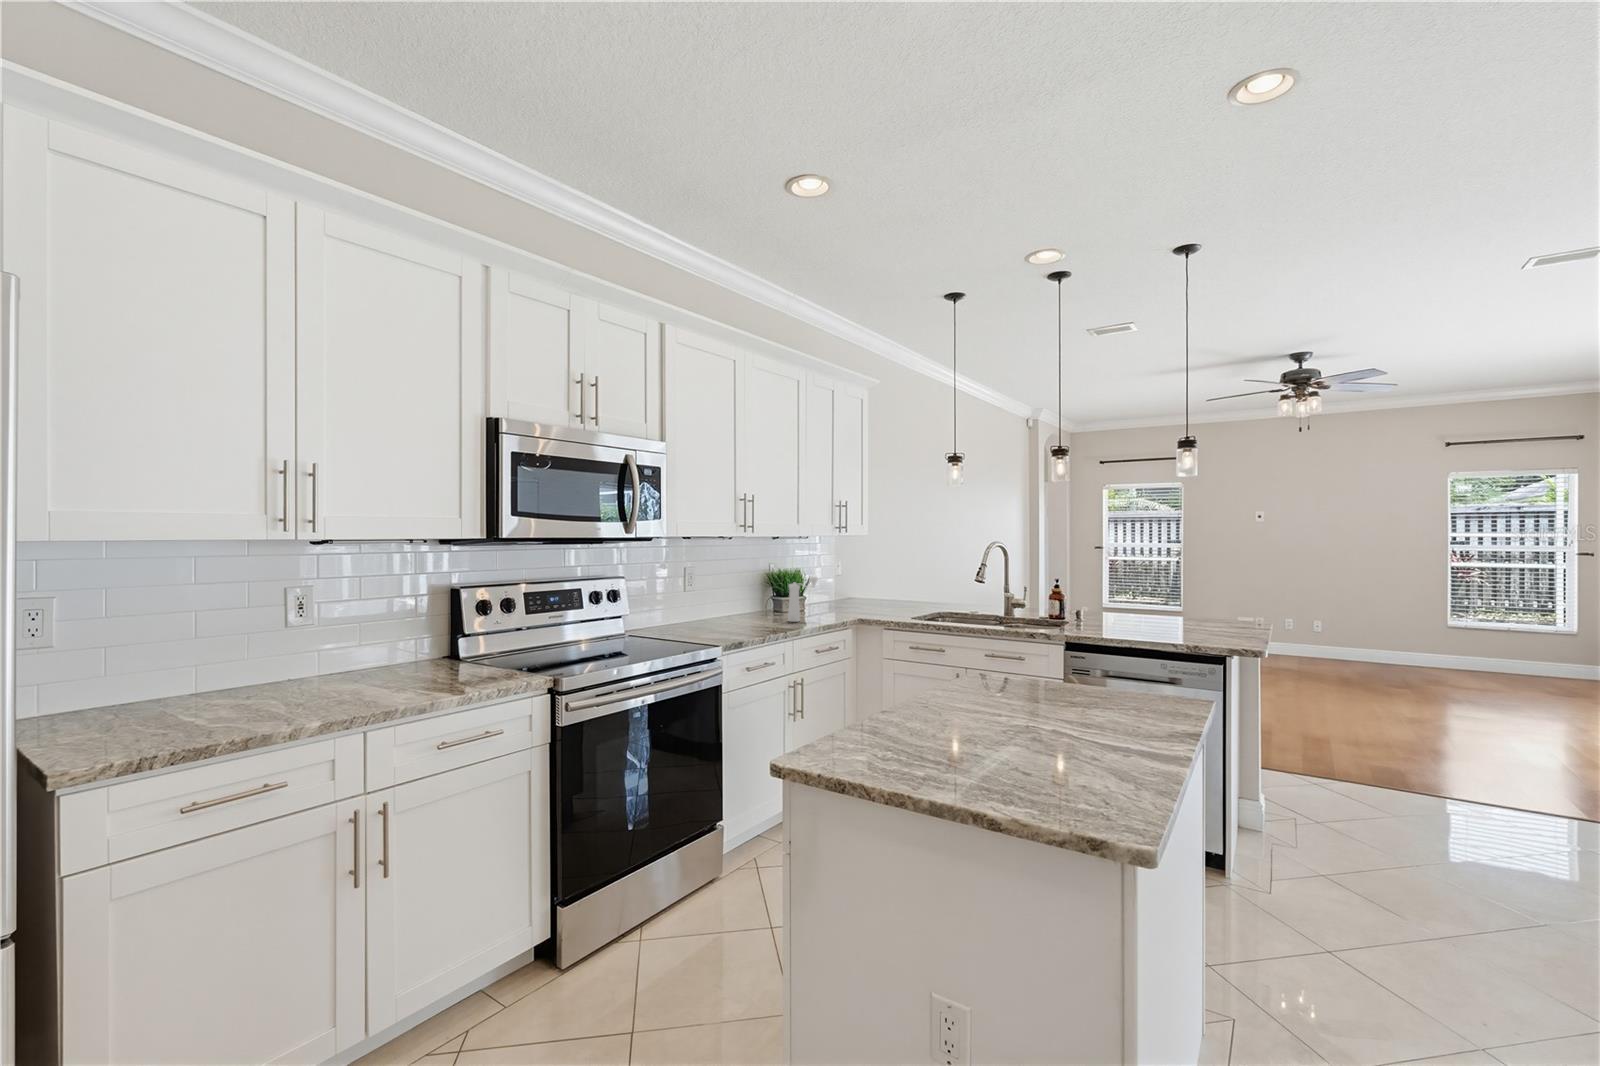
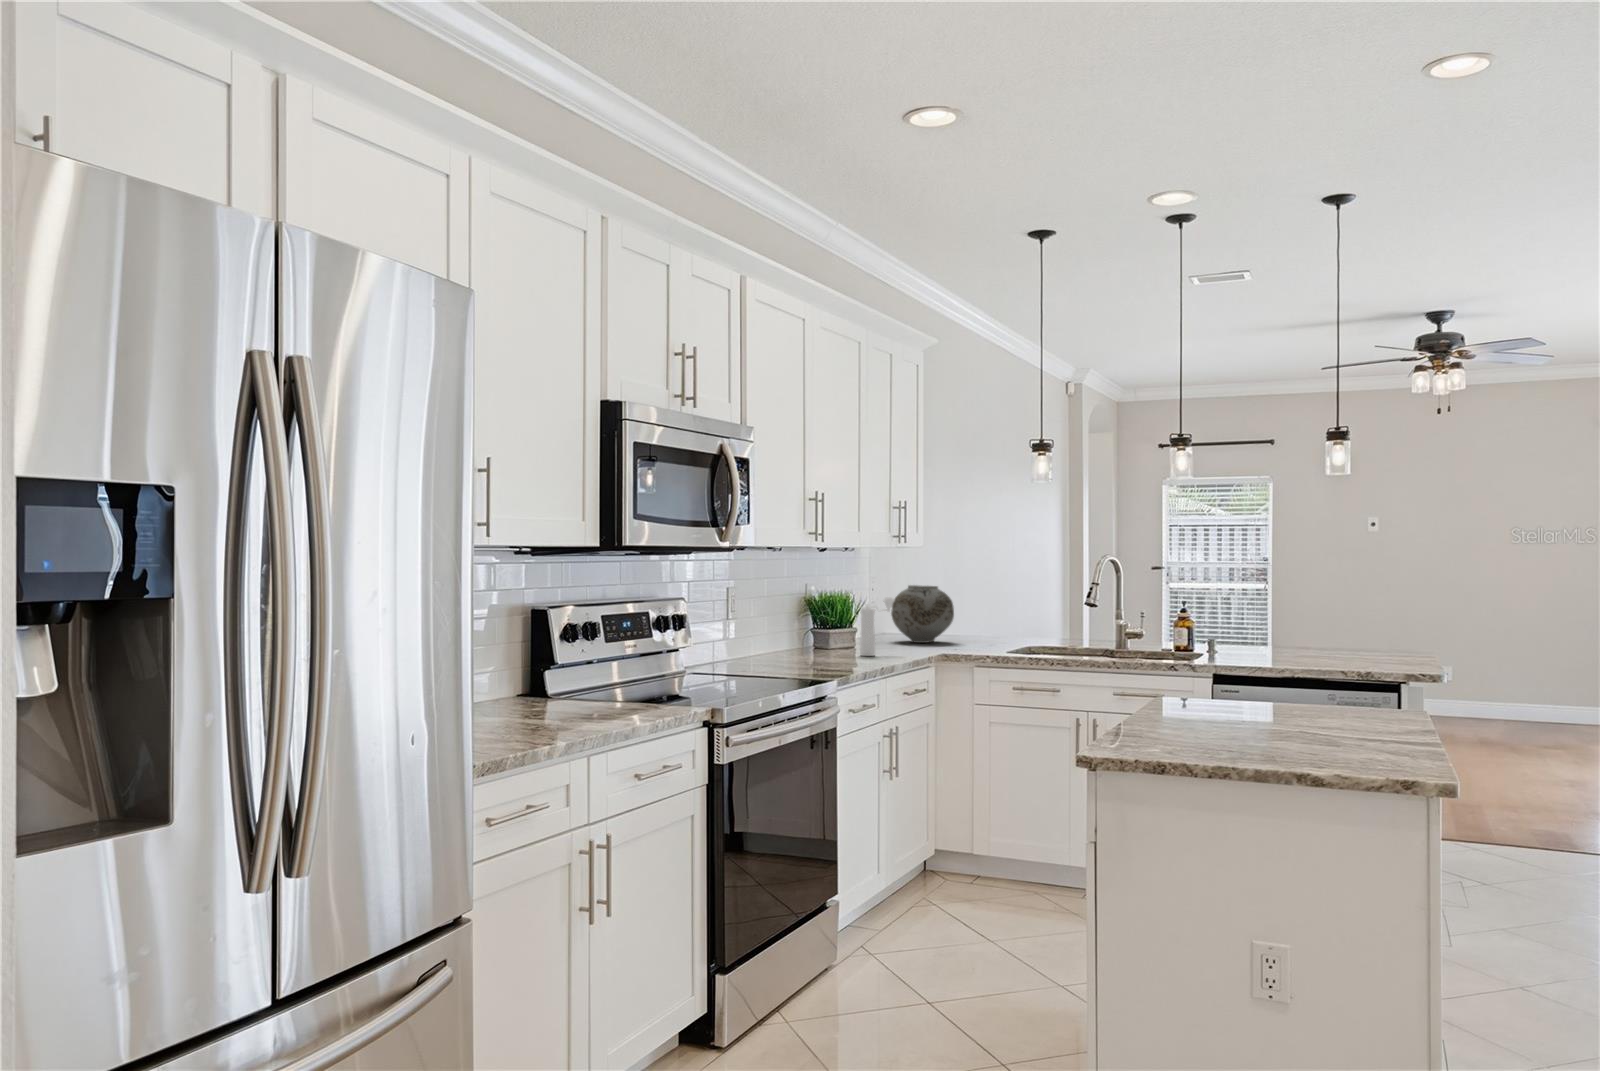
vase: none [837,566,884,609] -> present [891,585,954,643]

